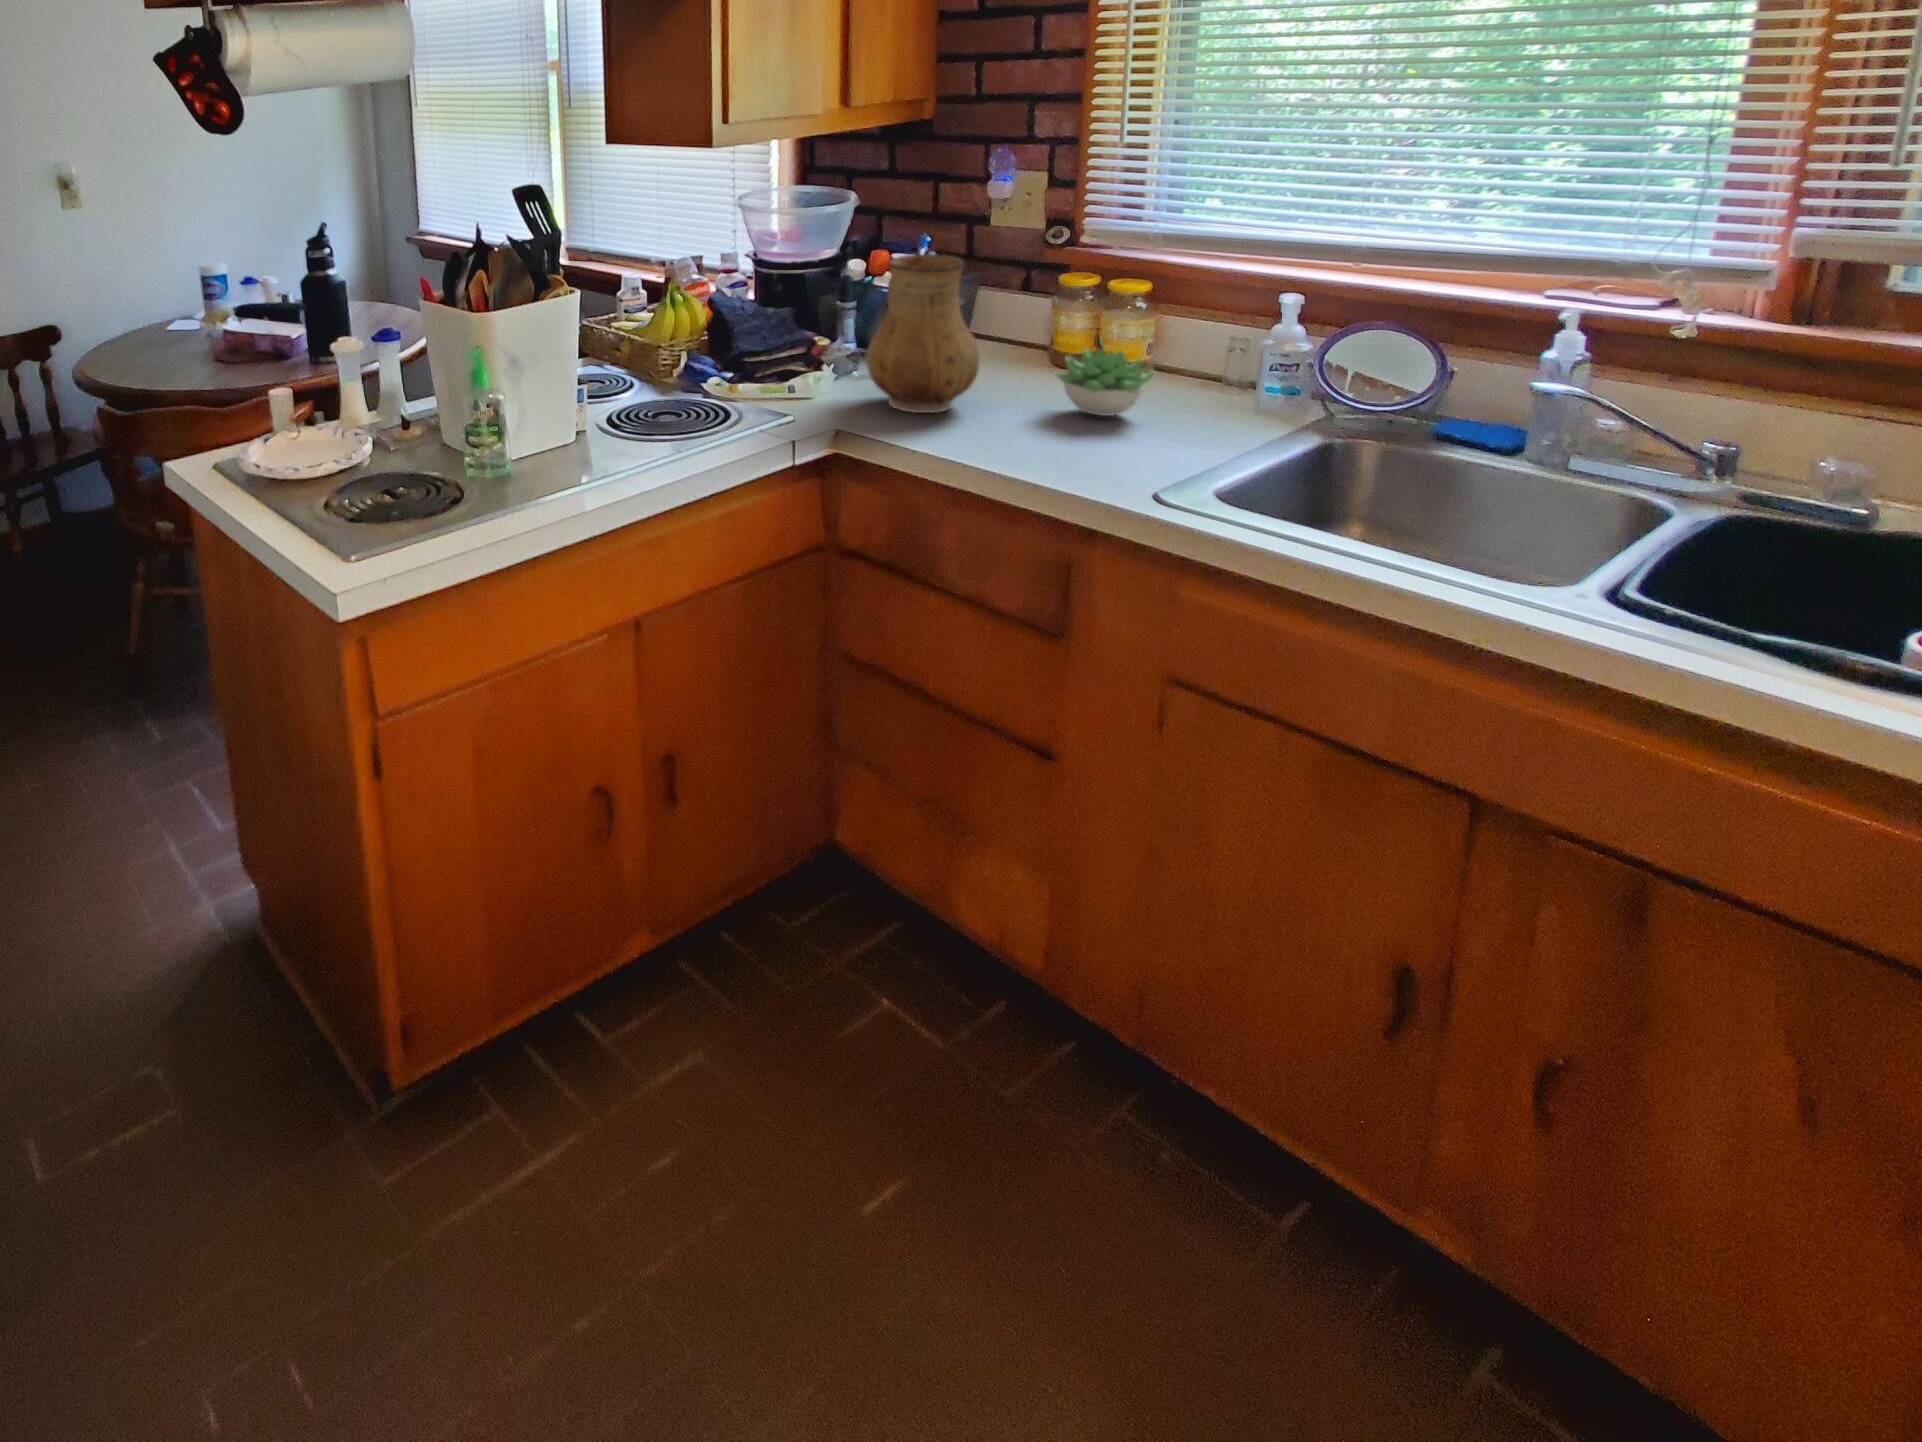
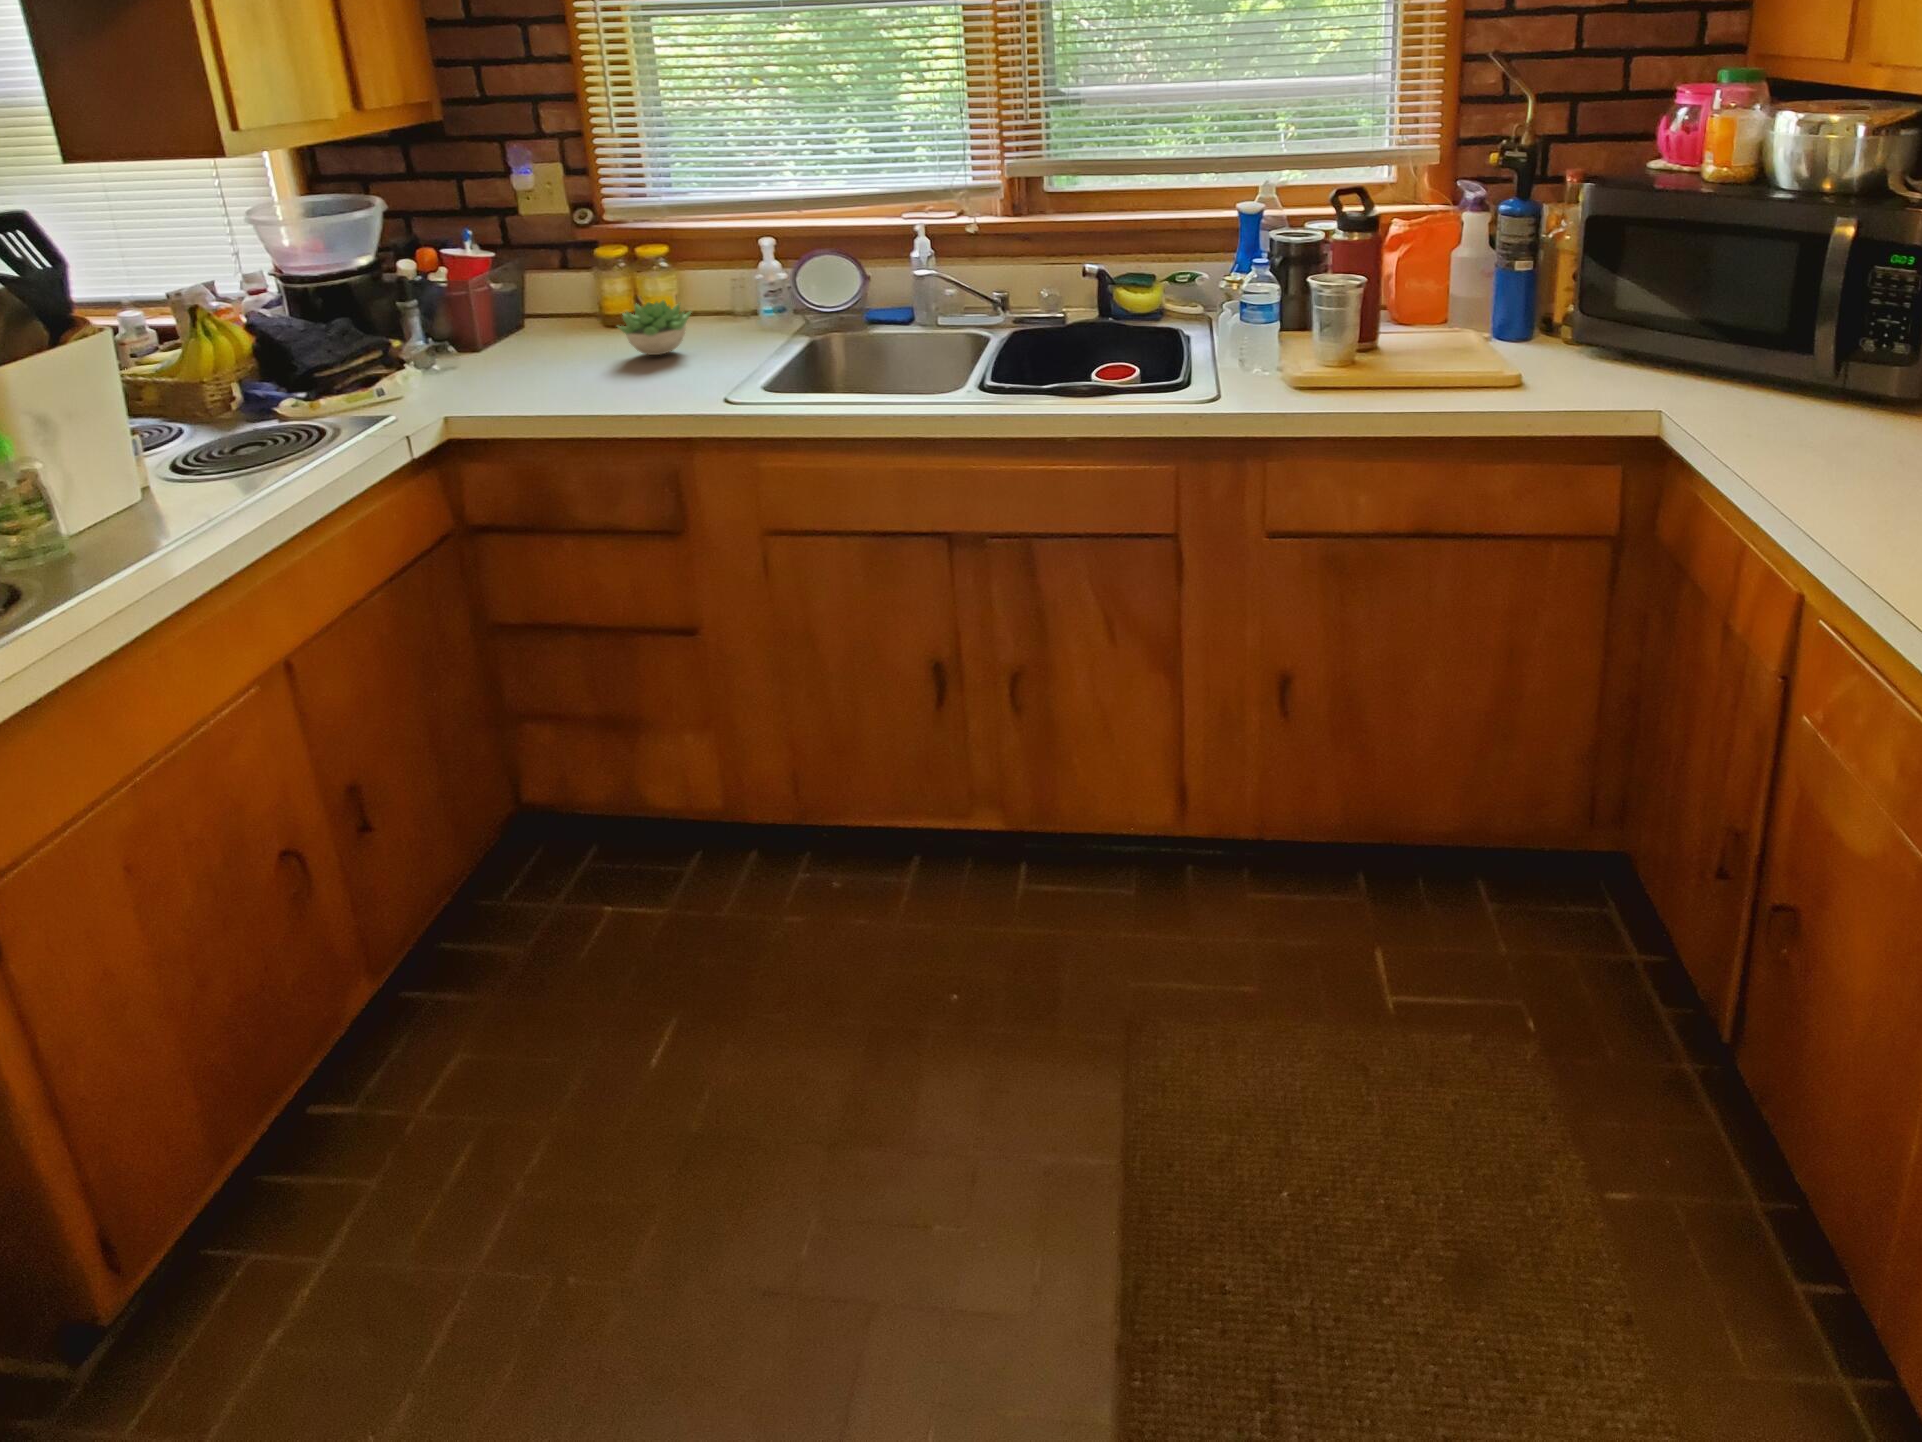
ceramic pitcher: present [866,254,979,413] -> none [448,243,555,389]

